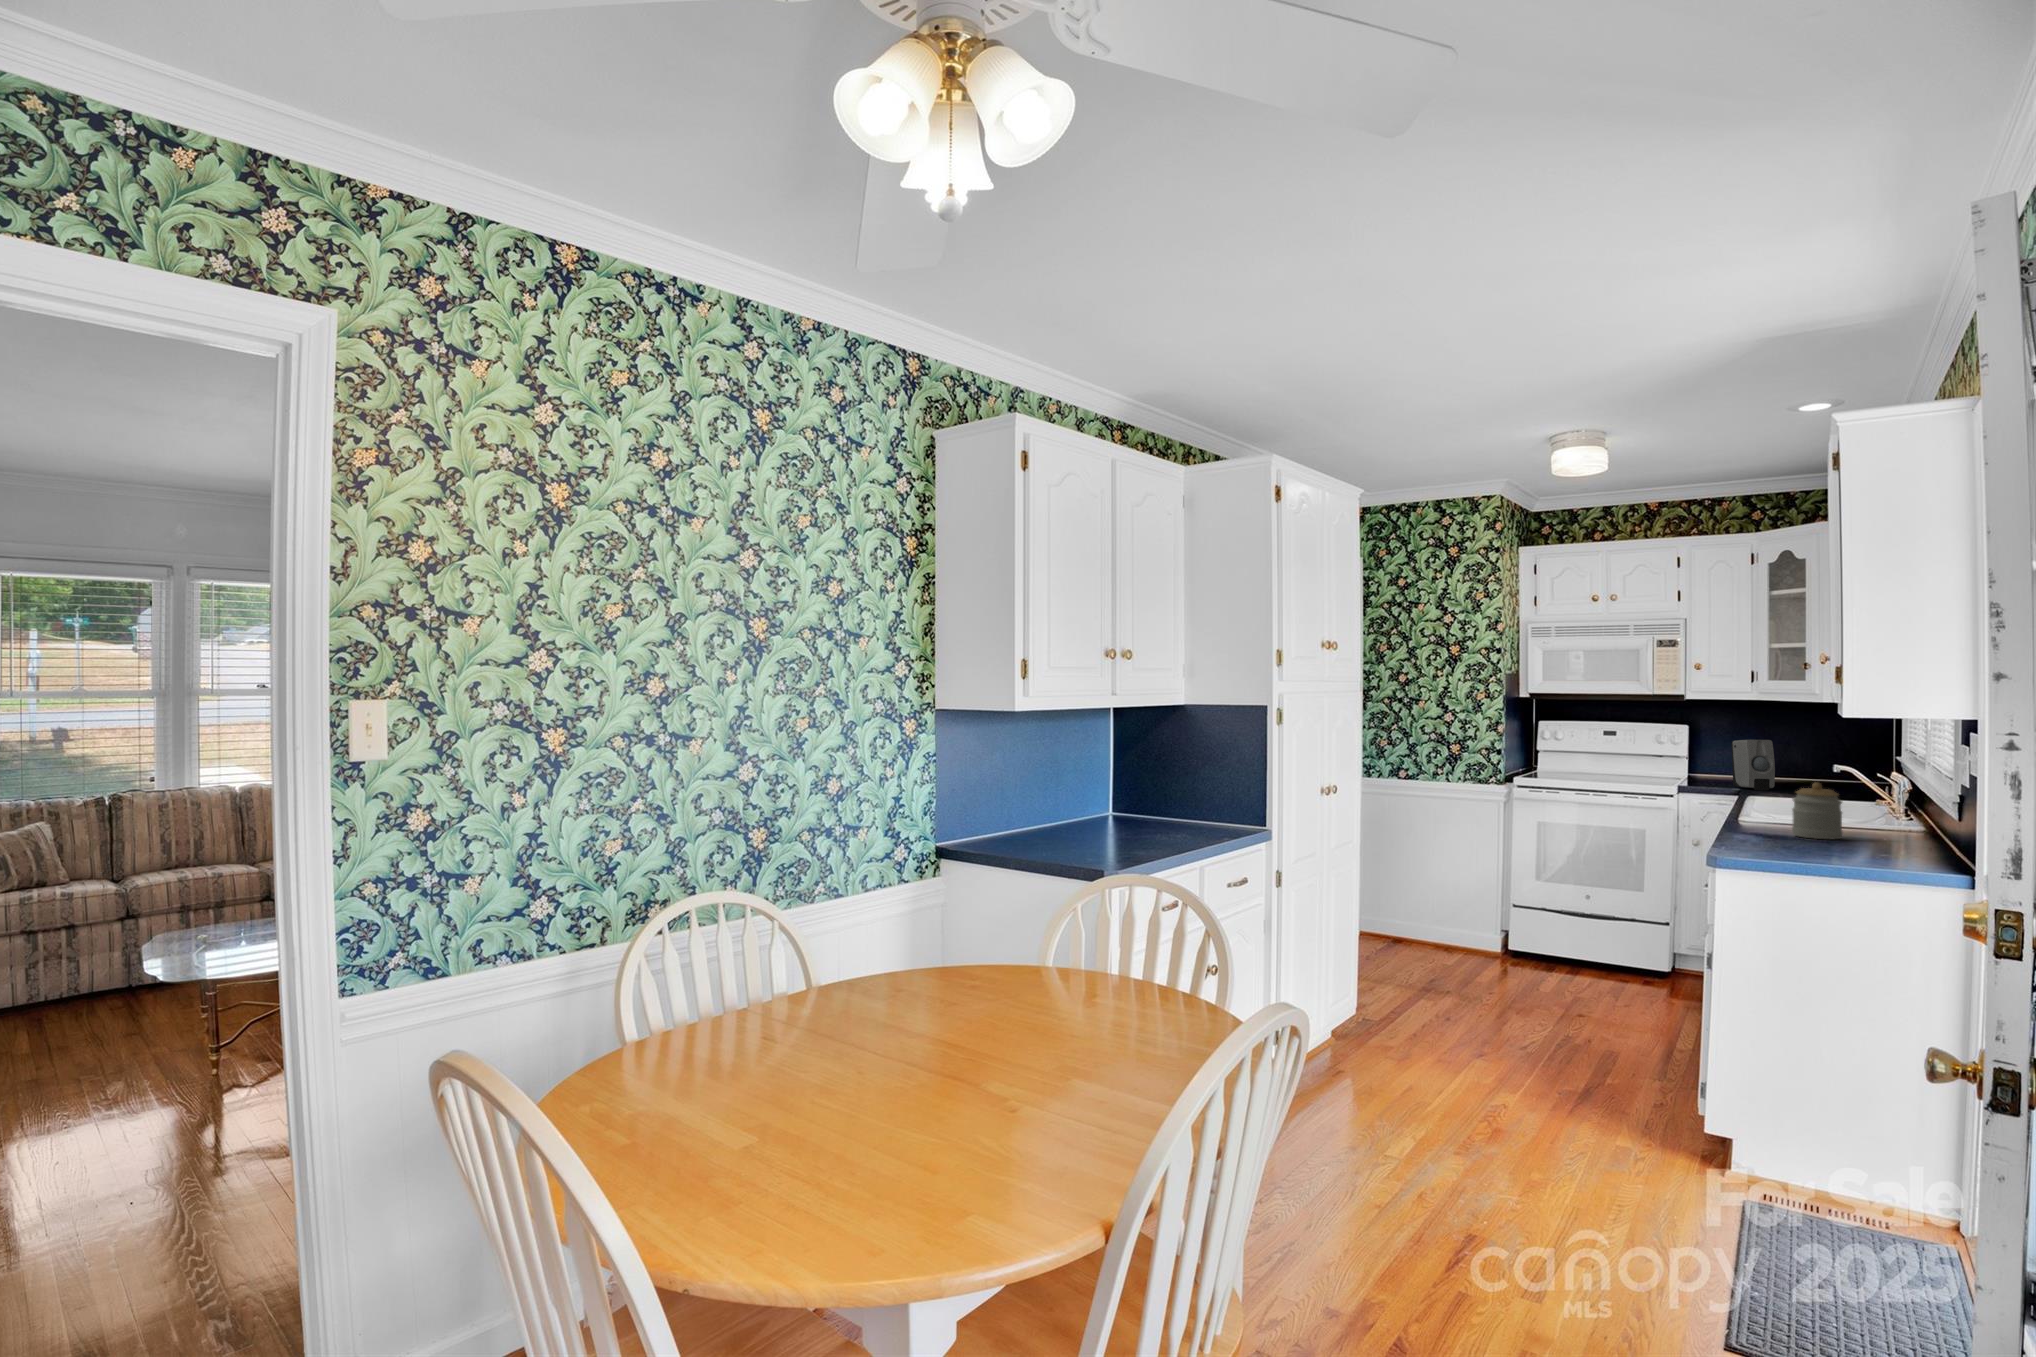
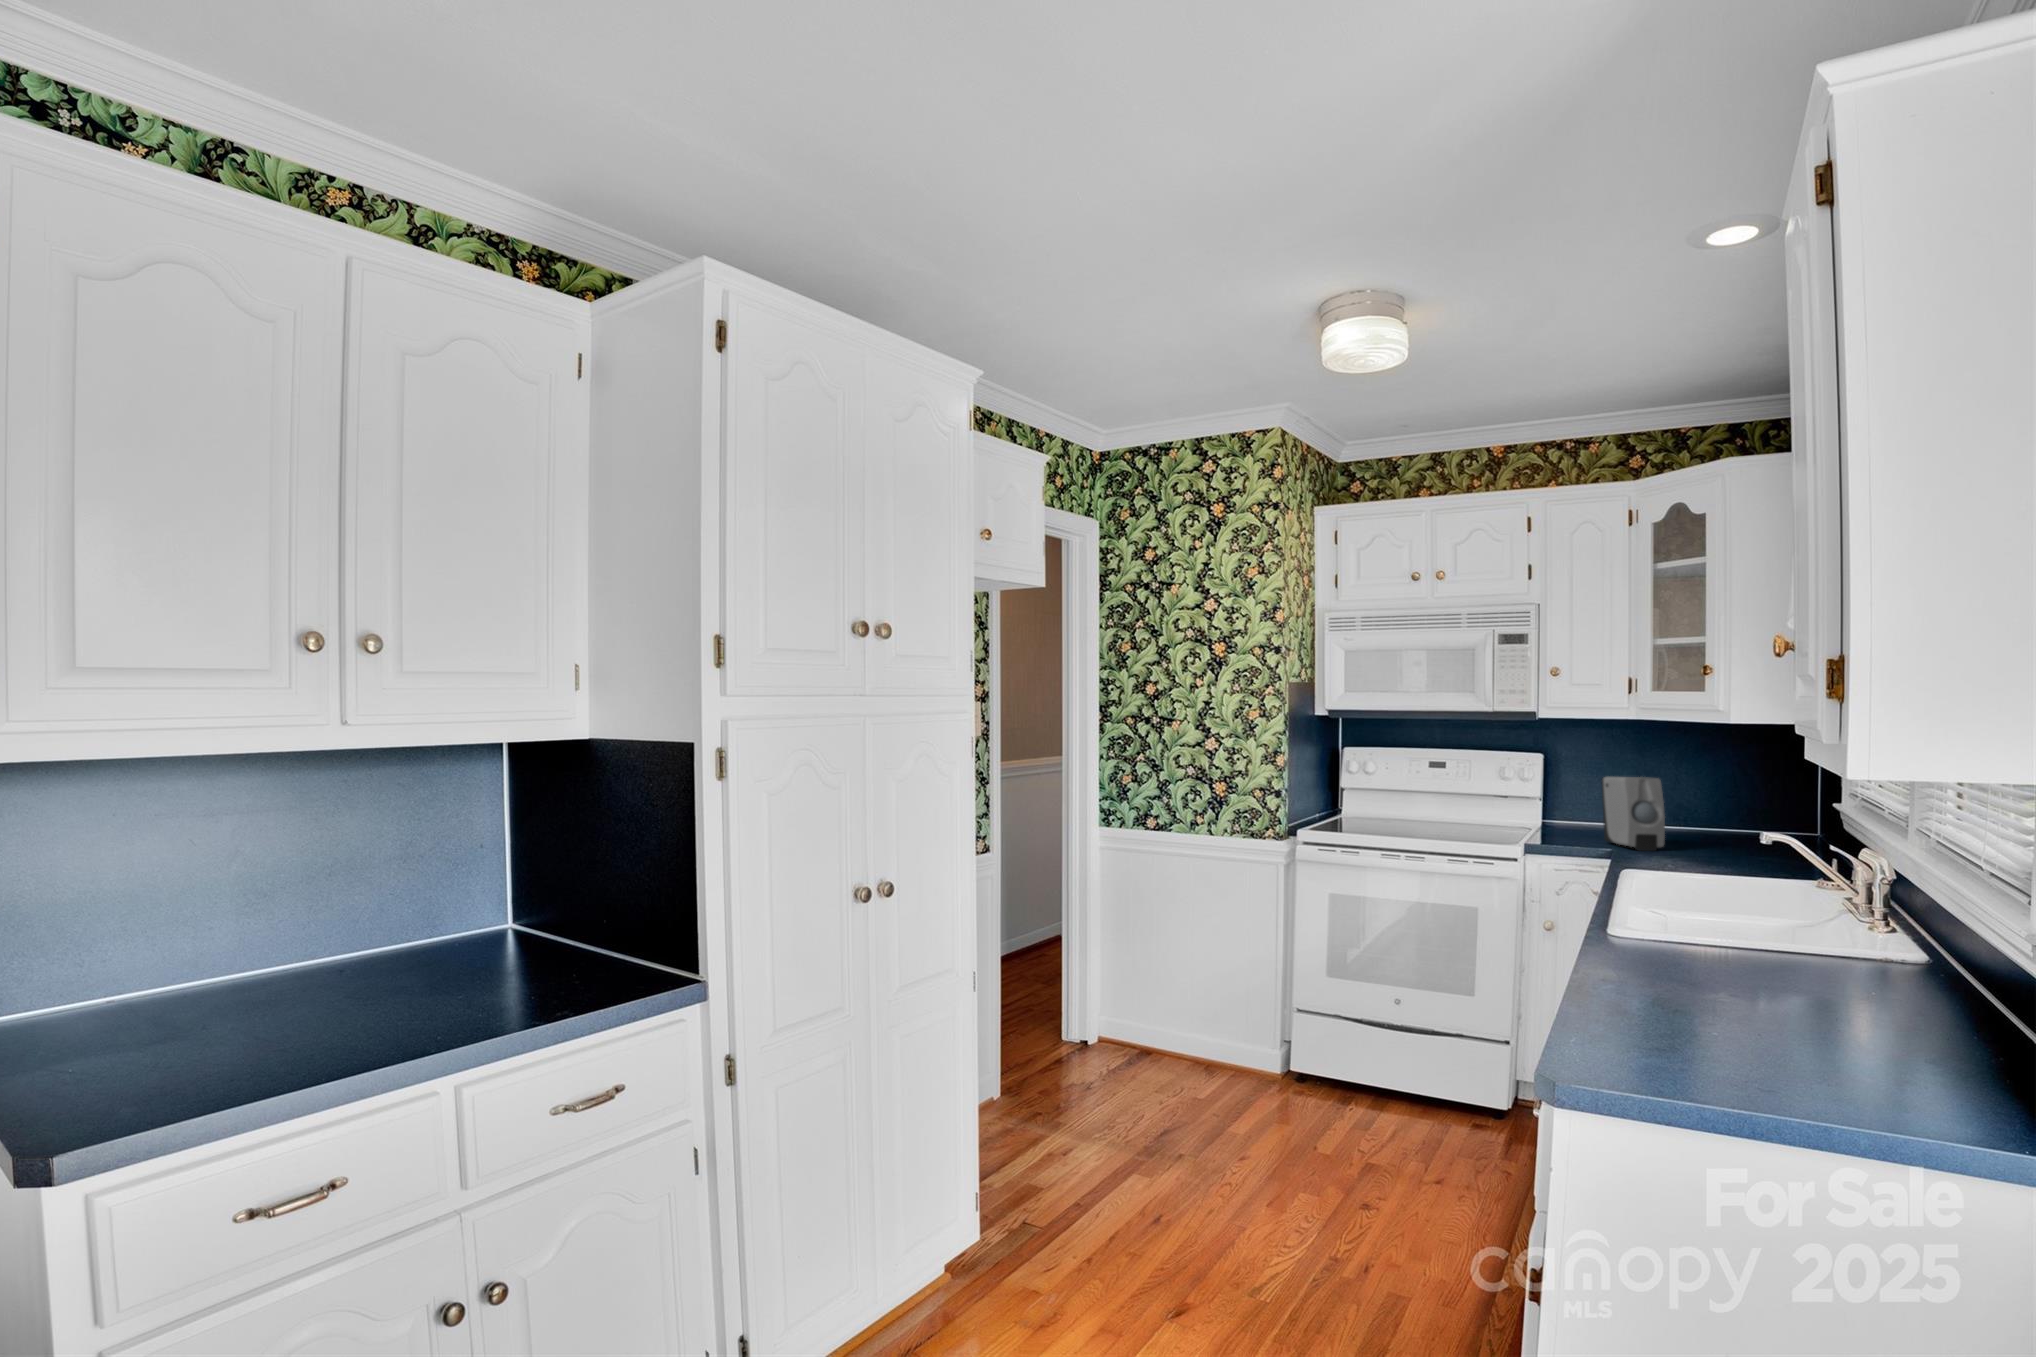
jar: present [1792,782,1843,839] -> none [1802,958,1939,1112]

